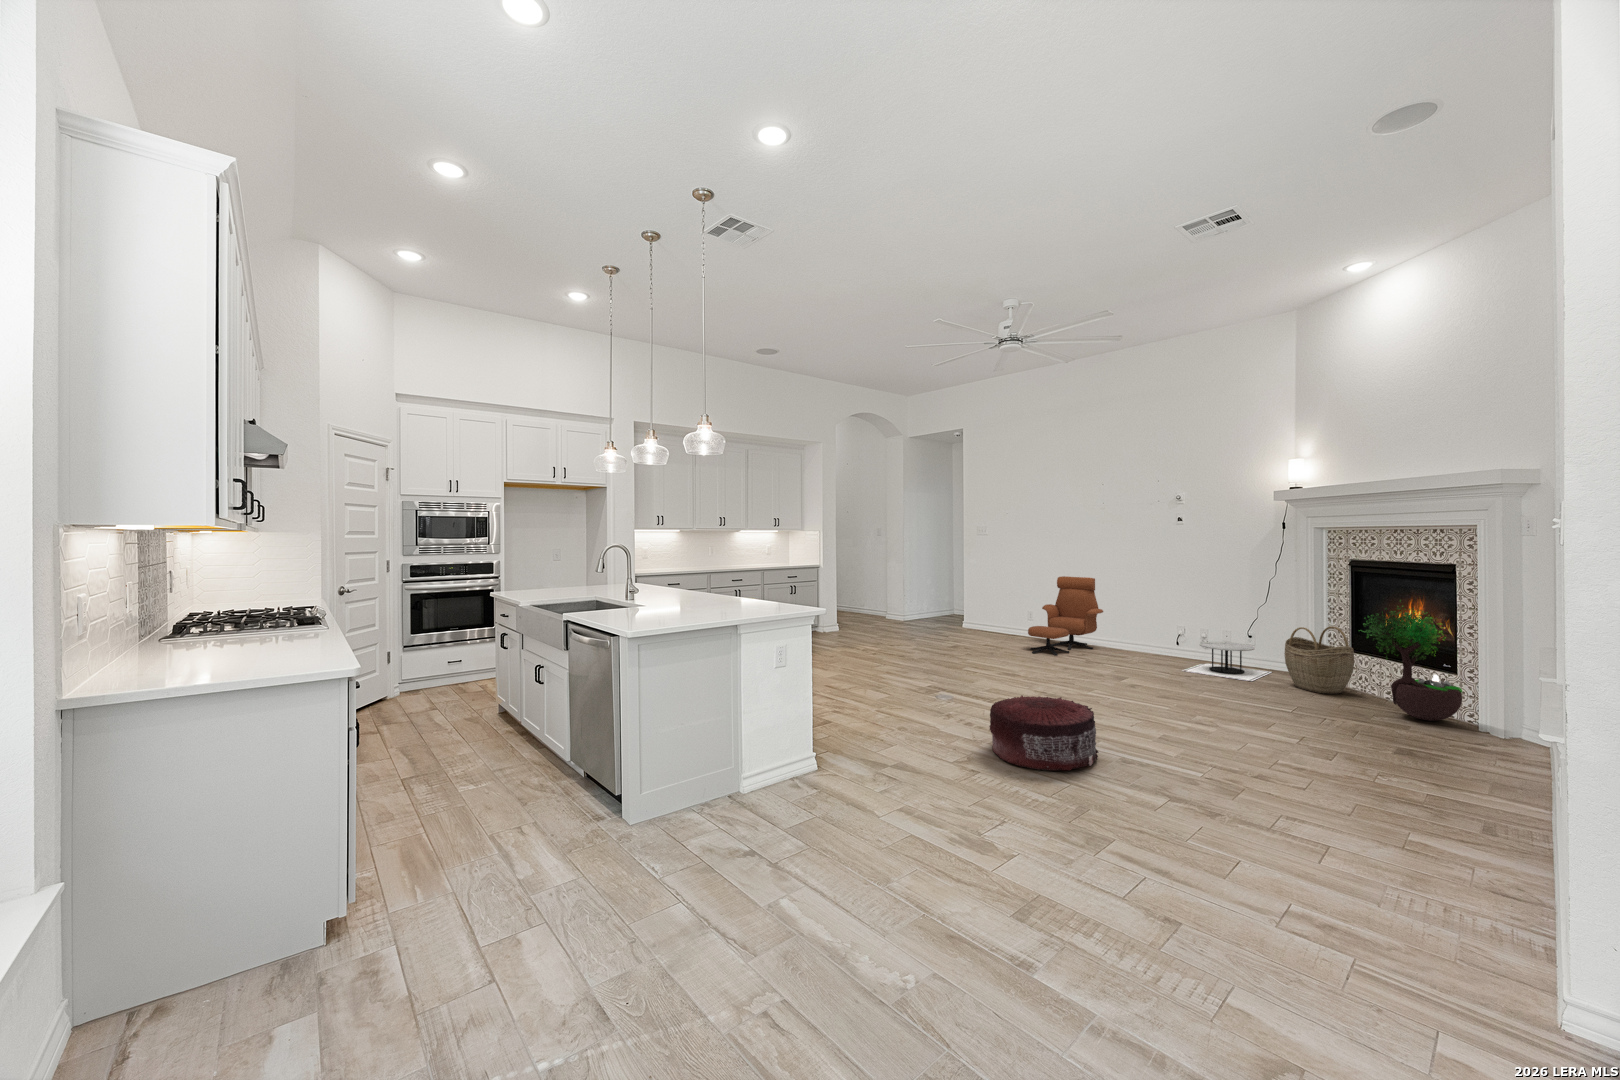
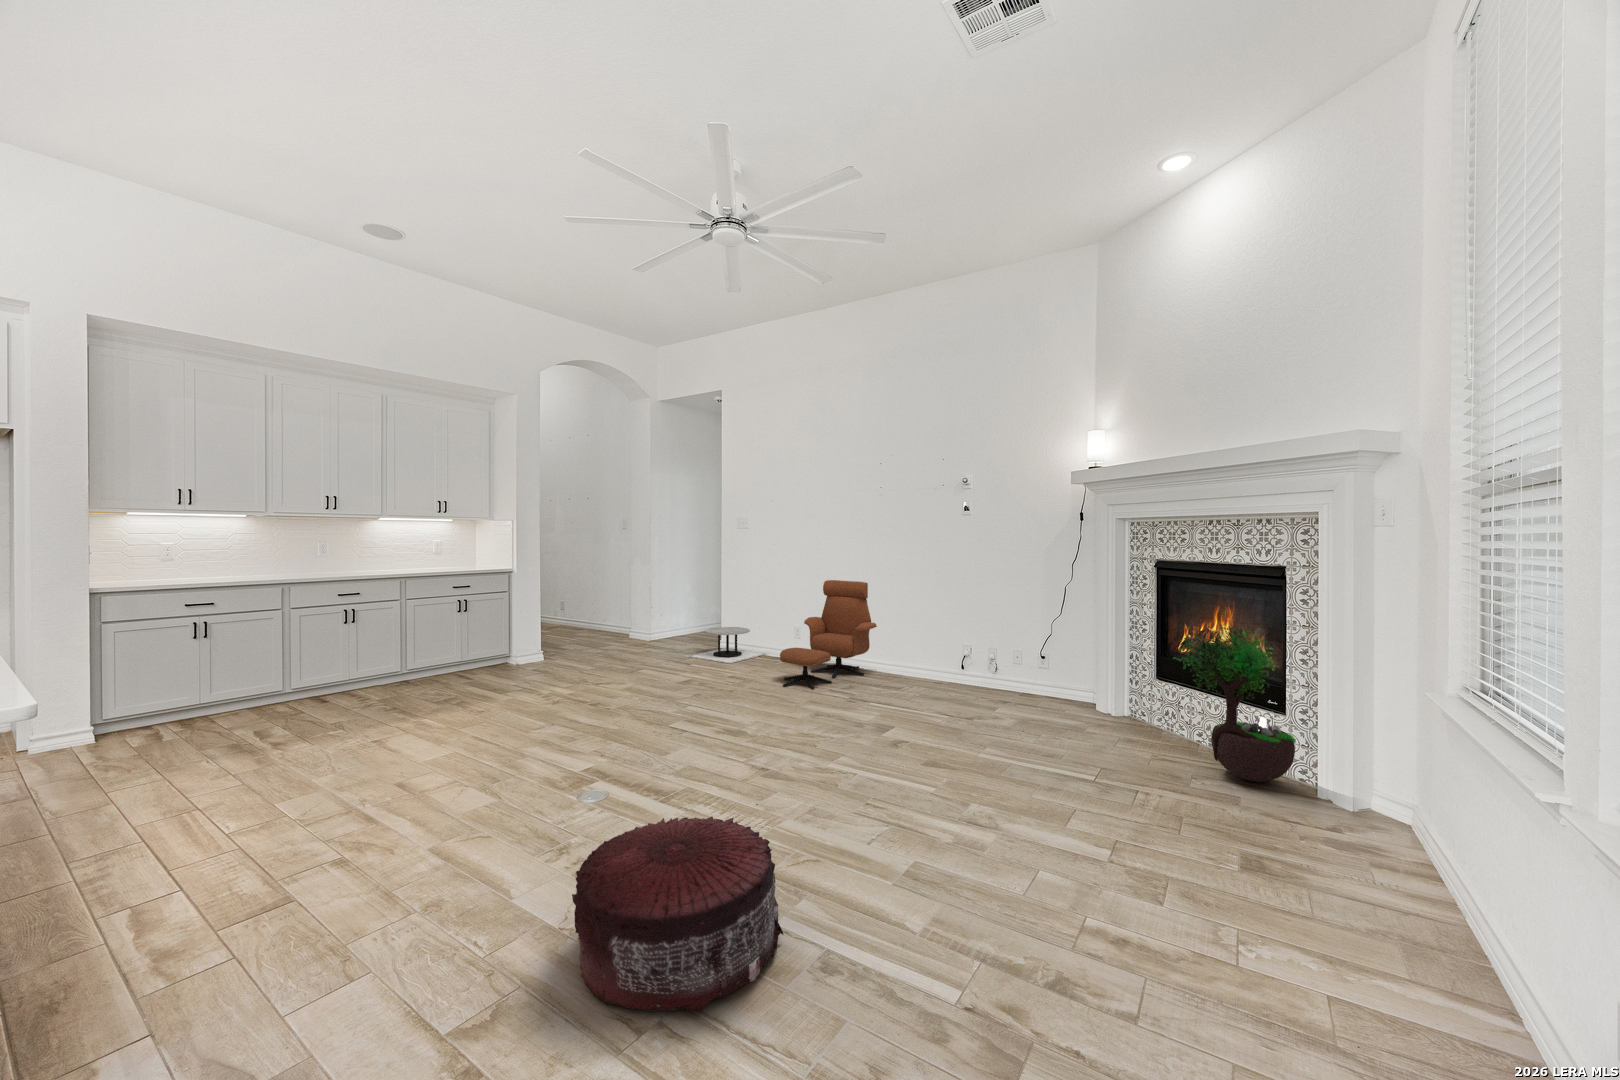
woven basket: present [1284,626,1354,694] -> none [1082,647,1162,738]
side table: present [1182,642,1271,681] -> present [687,627,767,663]

